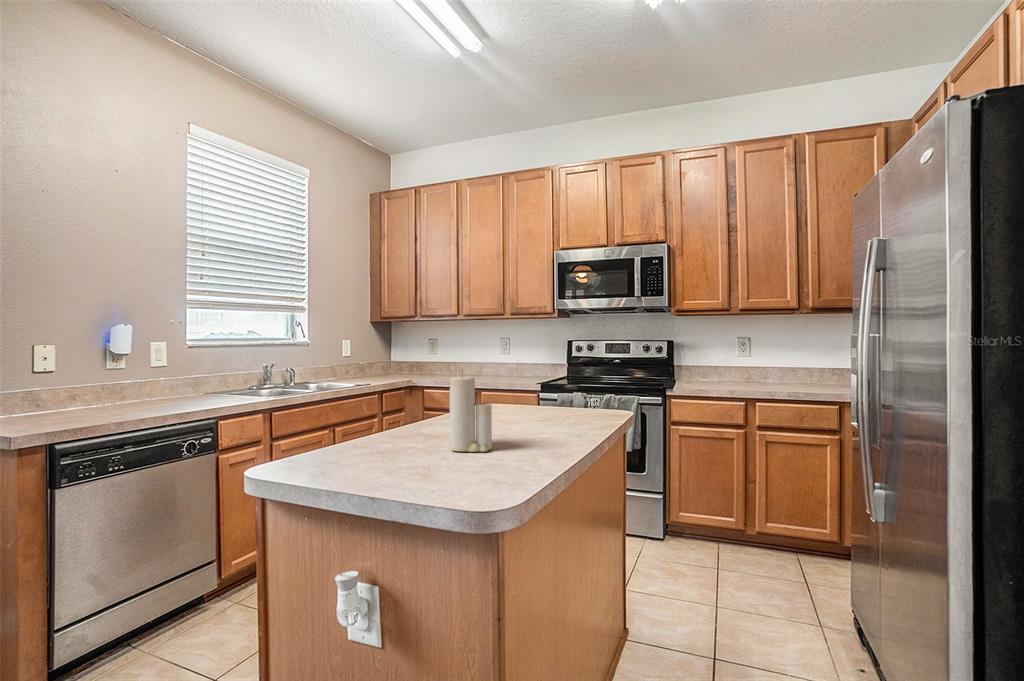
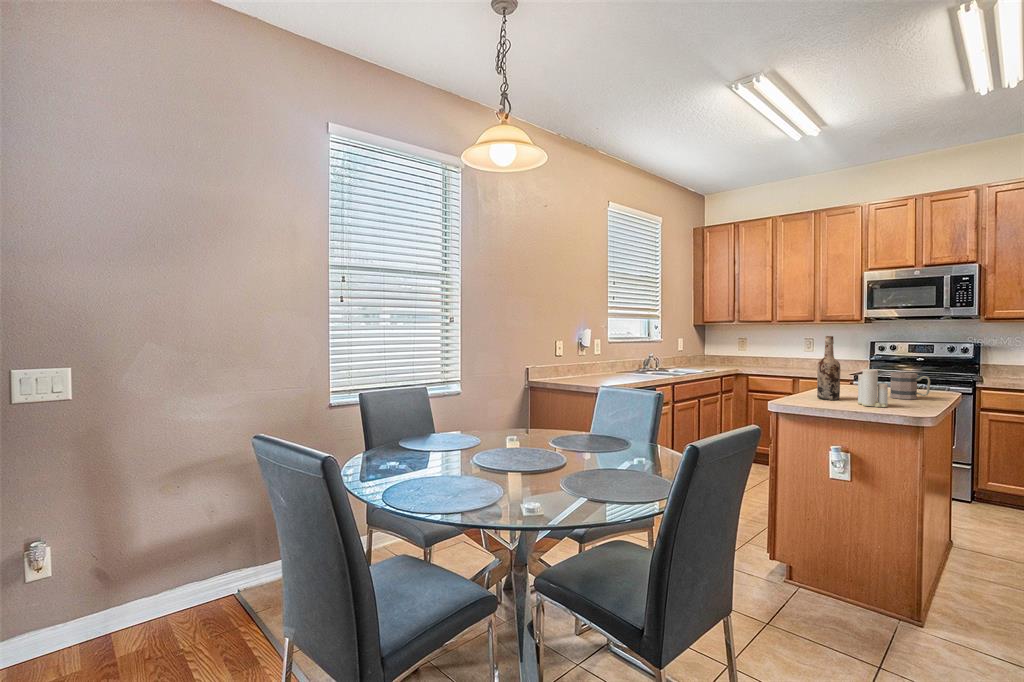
wine bottle: none [397,315,434,438] -> present [817,336,840,400]
mug: none [526,380,579,426] -> present [890,372,930,399]

